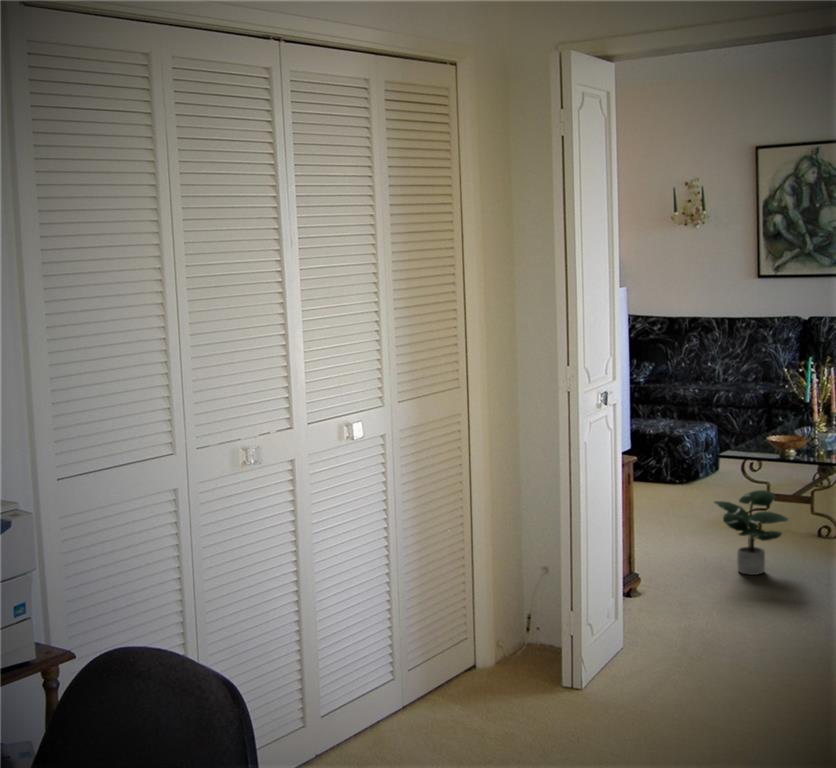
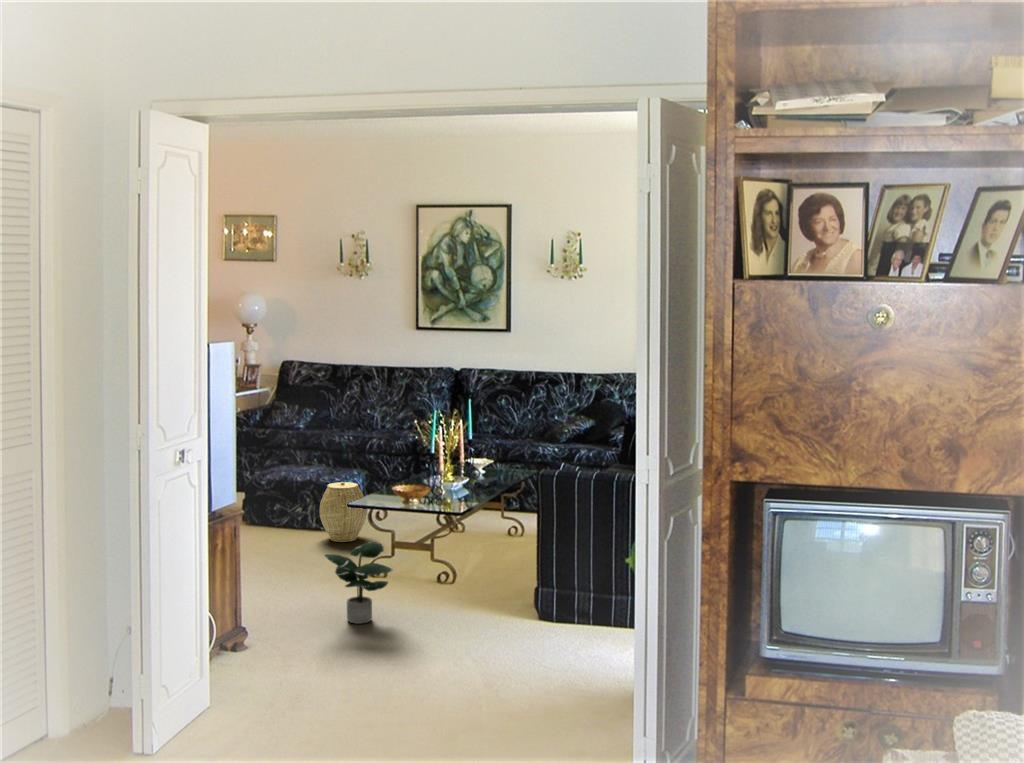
woven basket: none [677,433,727,494] -> present [319,482,367,542]

